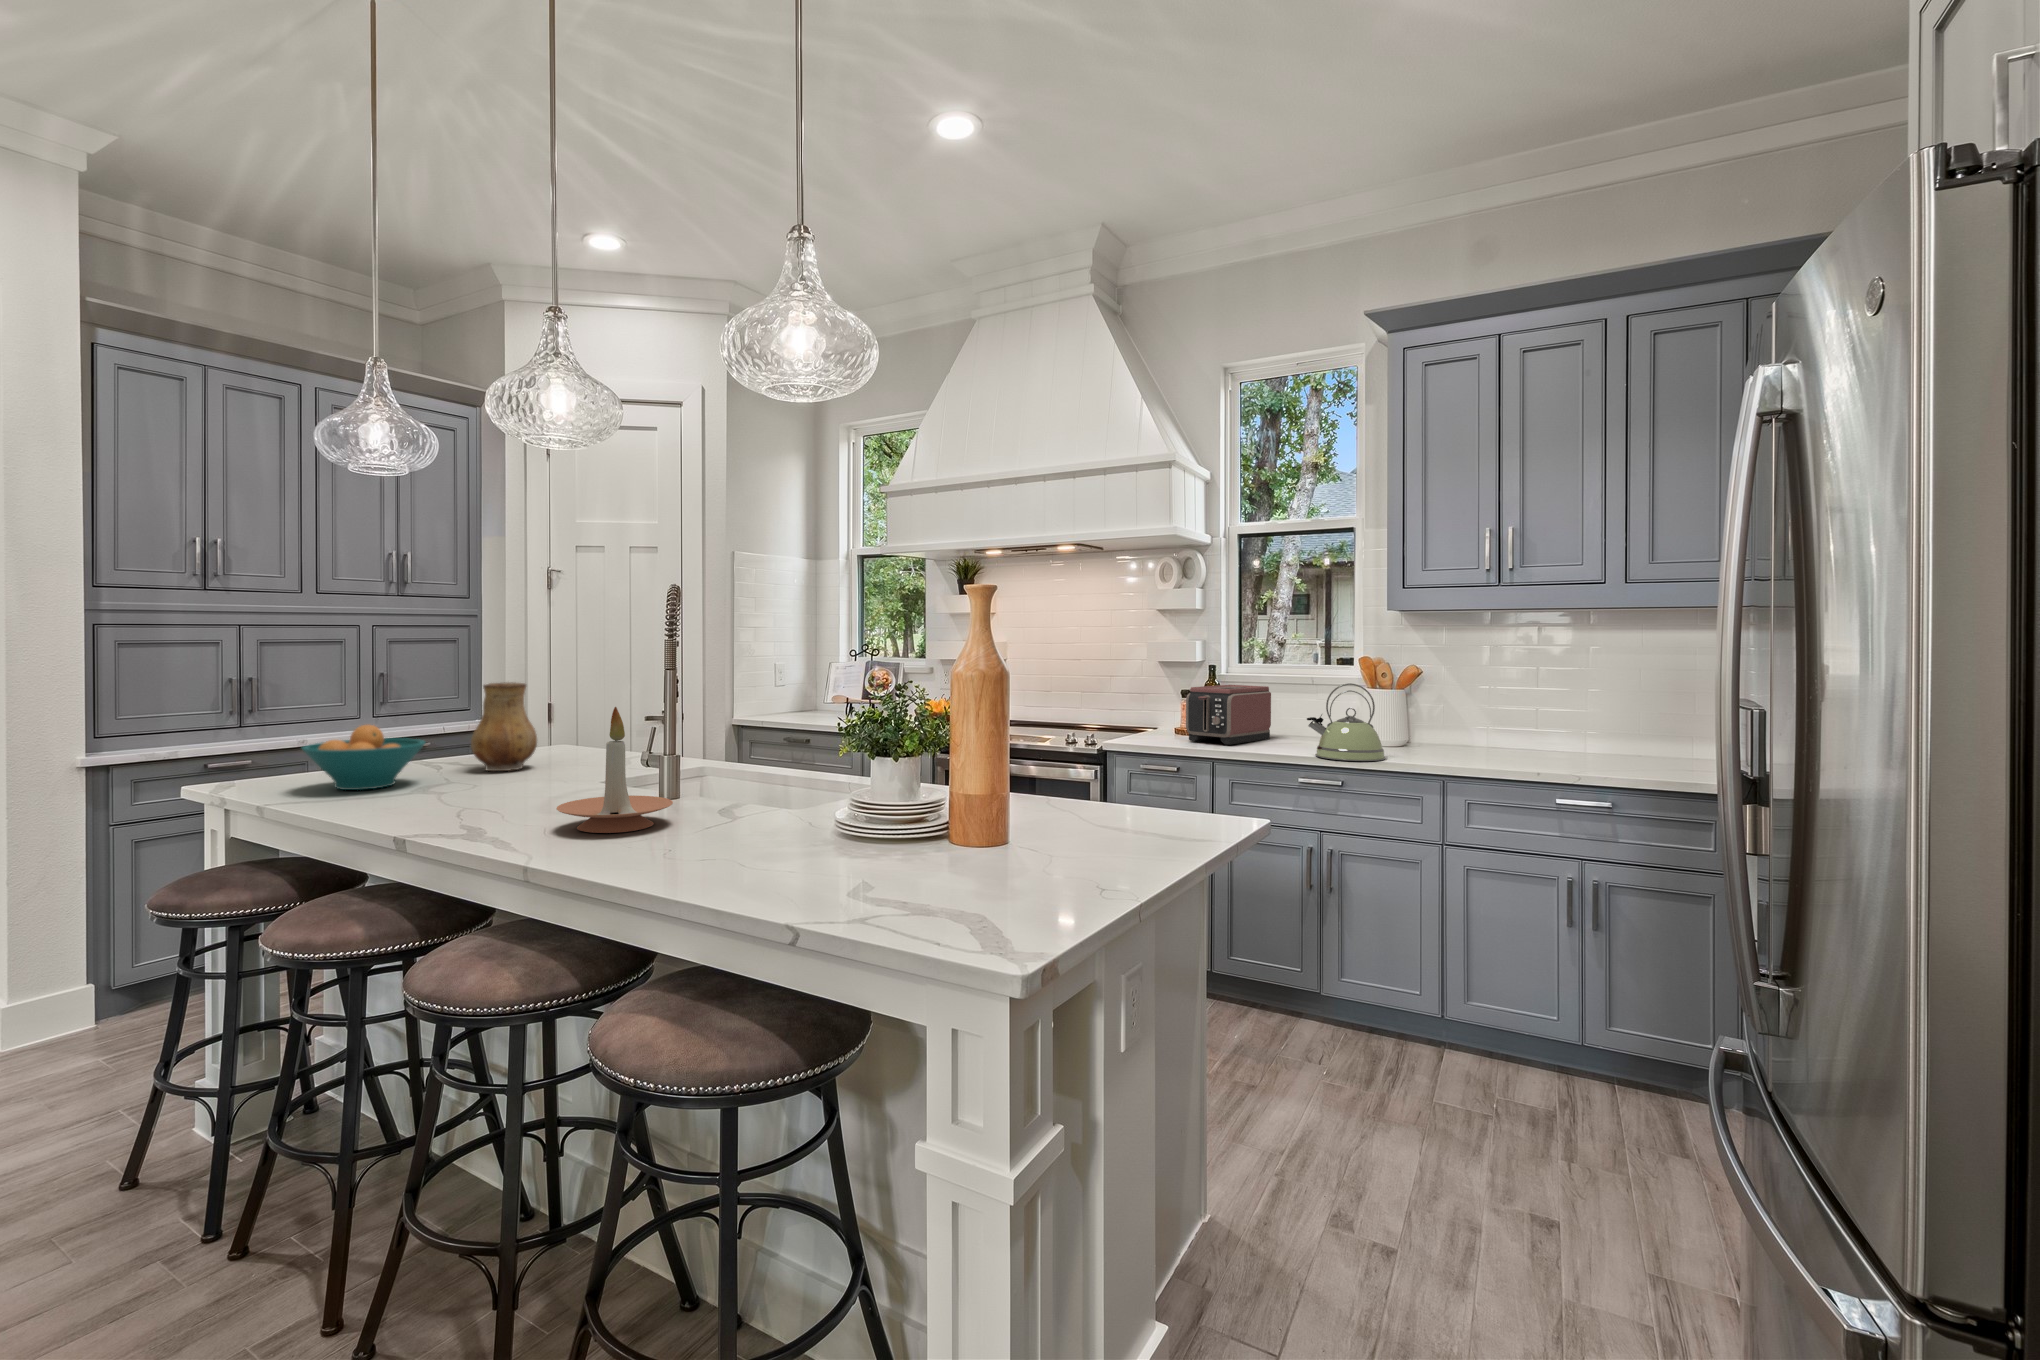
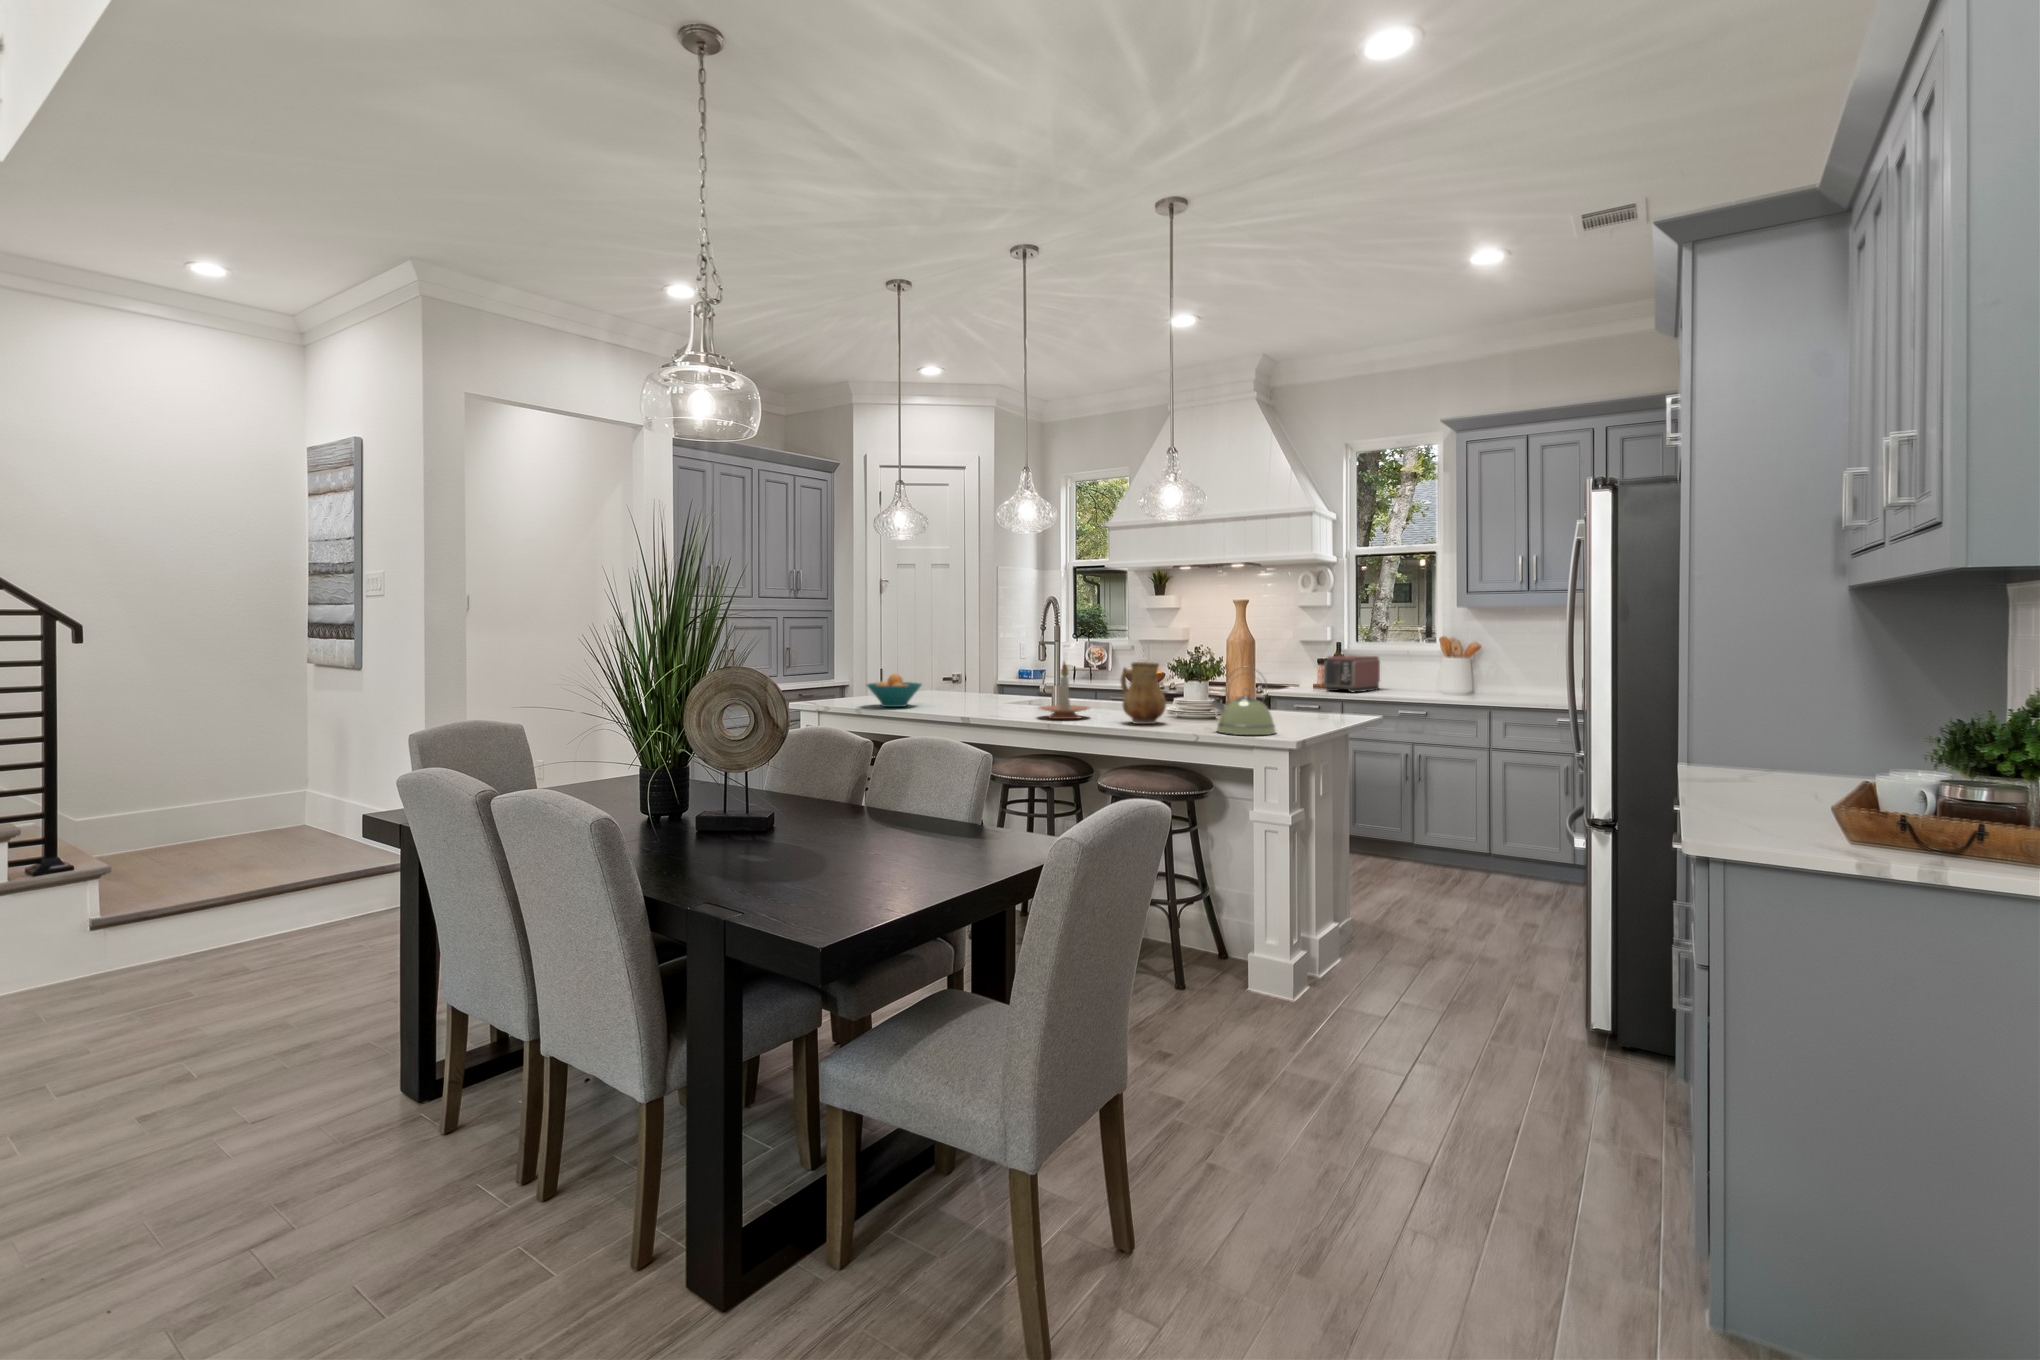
ceramic pitcher: present [471,682,537,771] -> present [1121,662,1166,724]
kettle: present [1307,683,1385,761] -> present [1210,673,1276,735]

